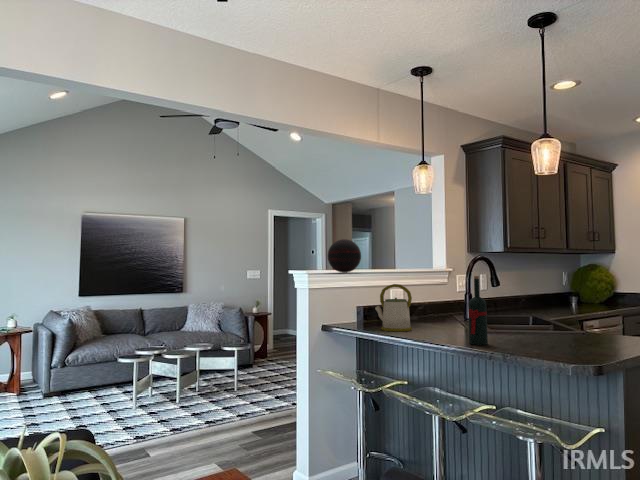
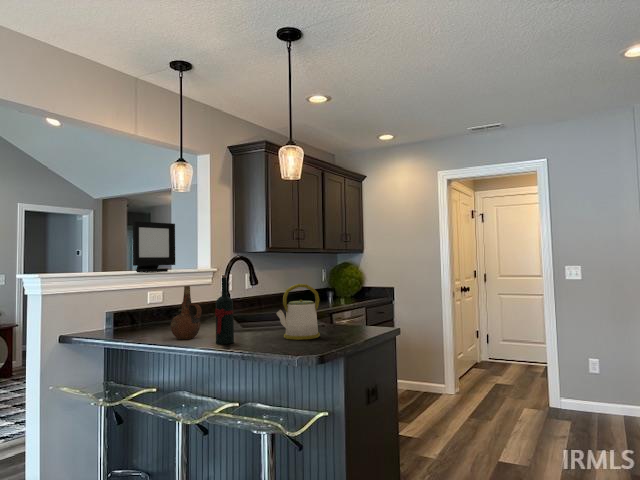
picture frame: none [378,224,416,271] -> present [133,221,175,272]
decorative orb: present [328,239,361,273] -> none [67,237,109,275]
kettle: present [375,284,412,332] -> present [276,284,320,340]
ceramic pitcher: none [421,286,451,337] -> present [171,286,202,339]

